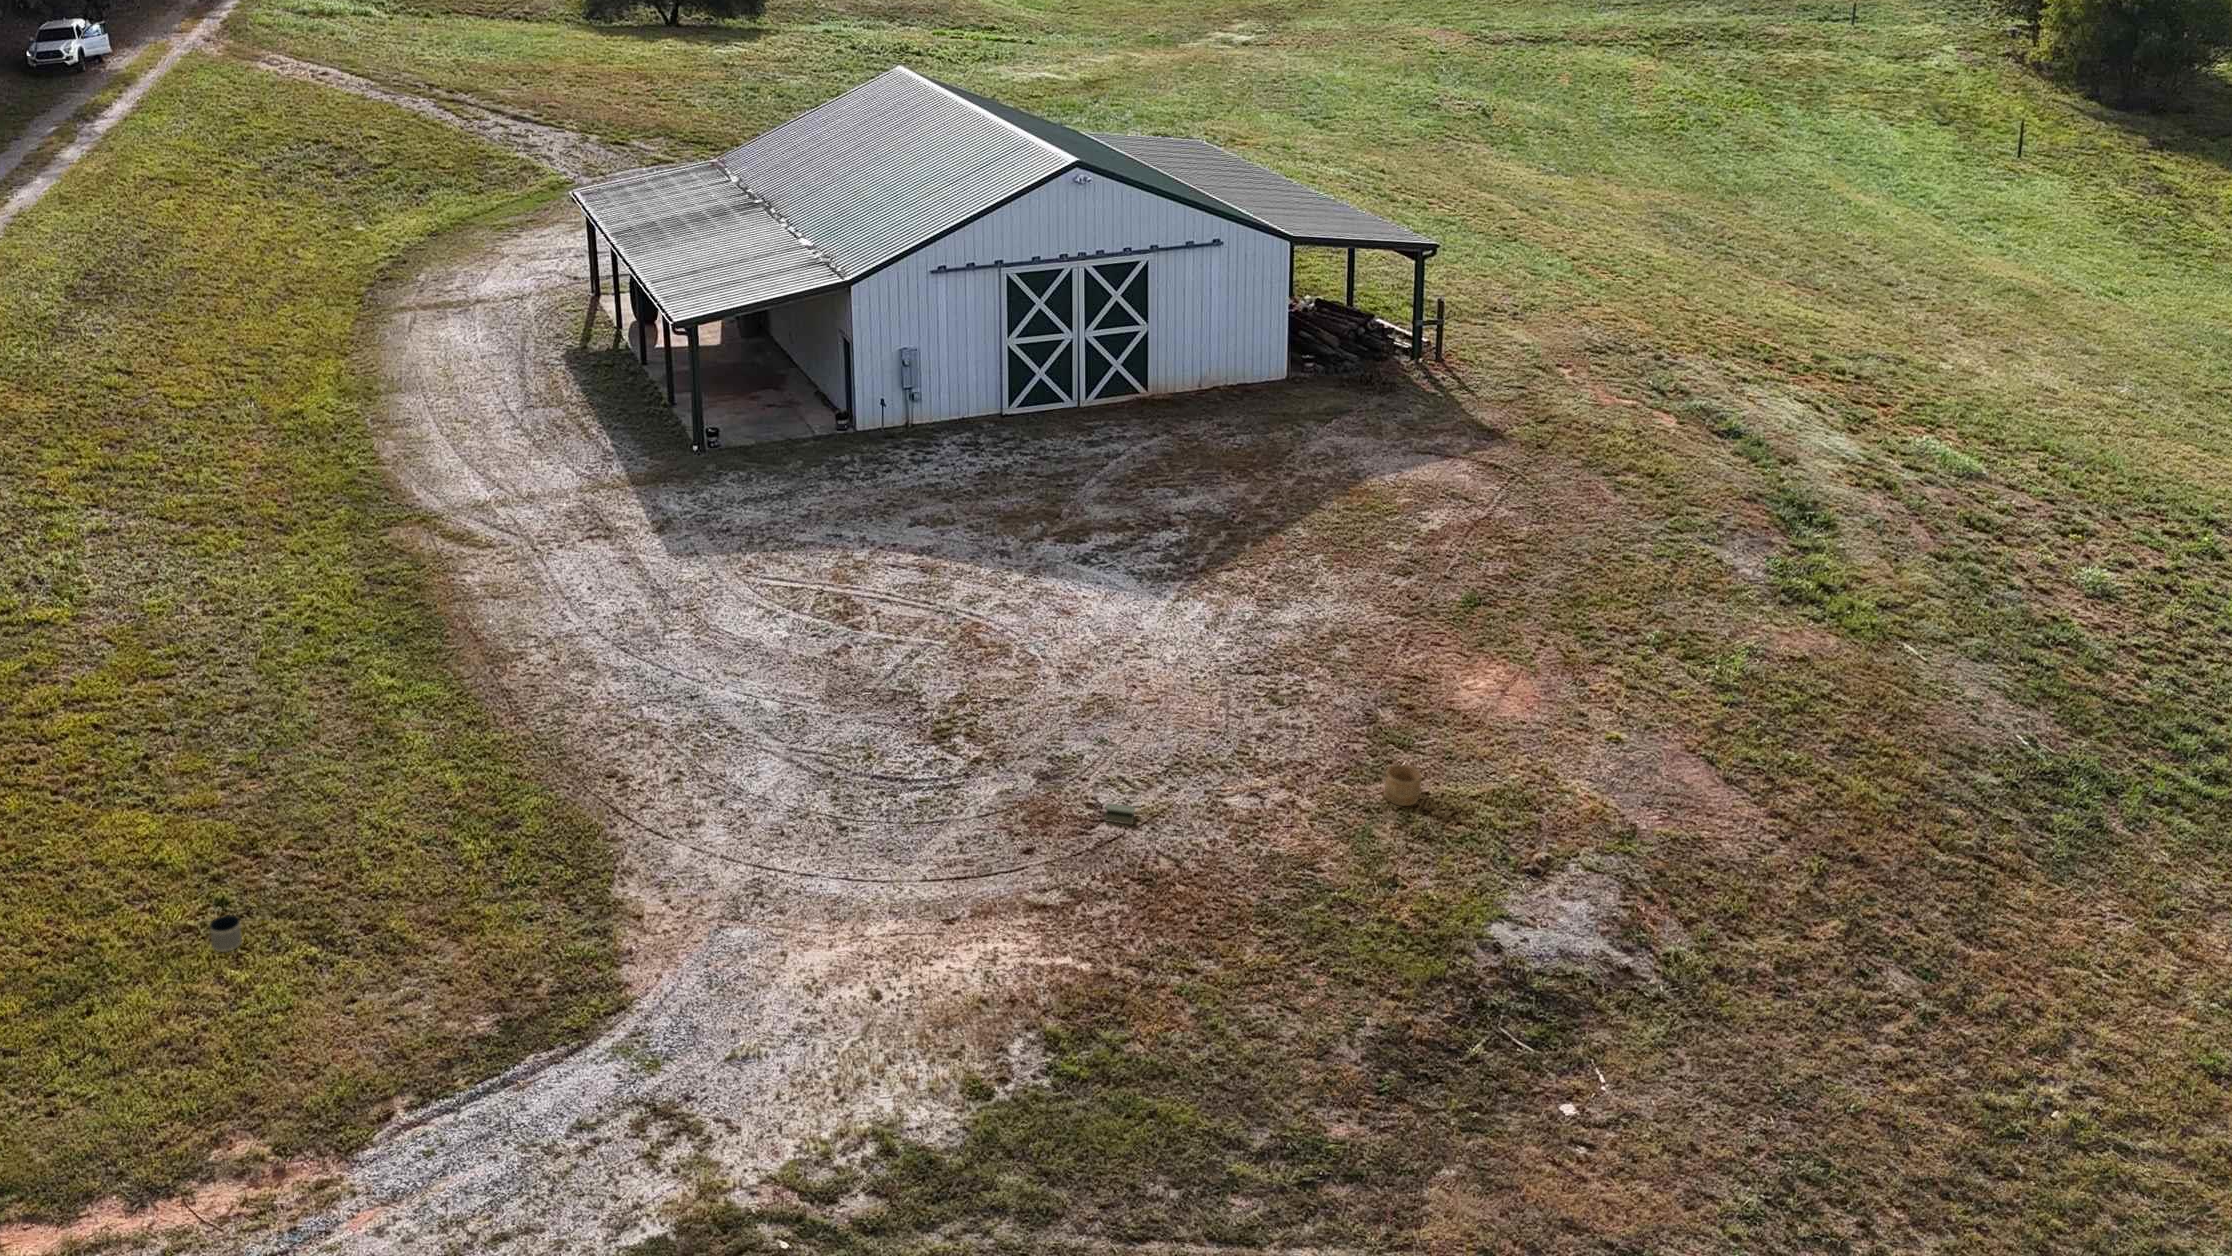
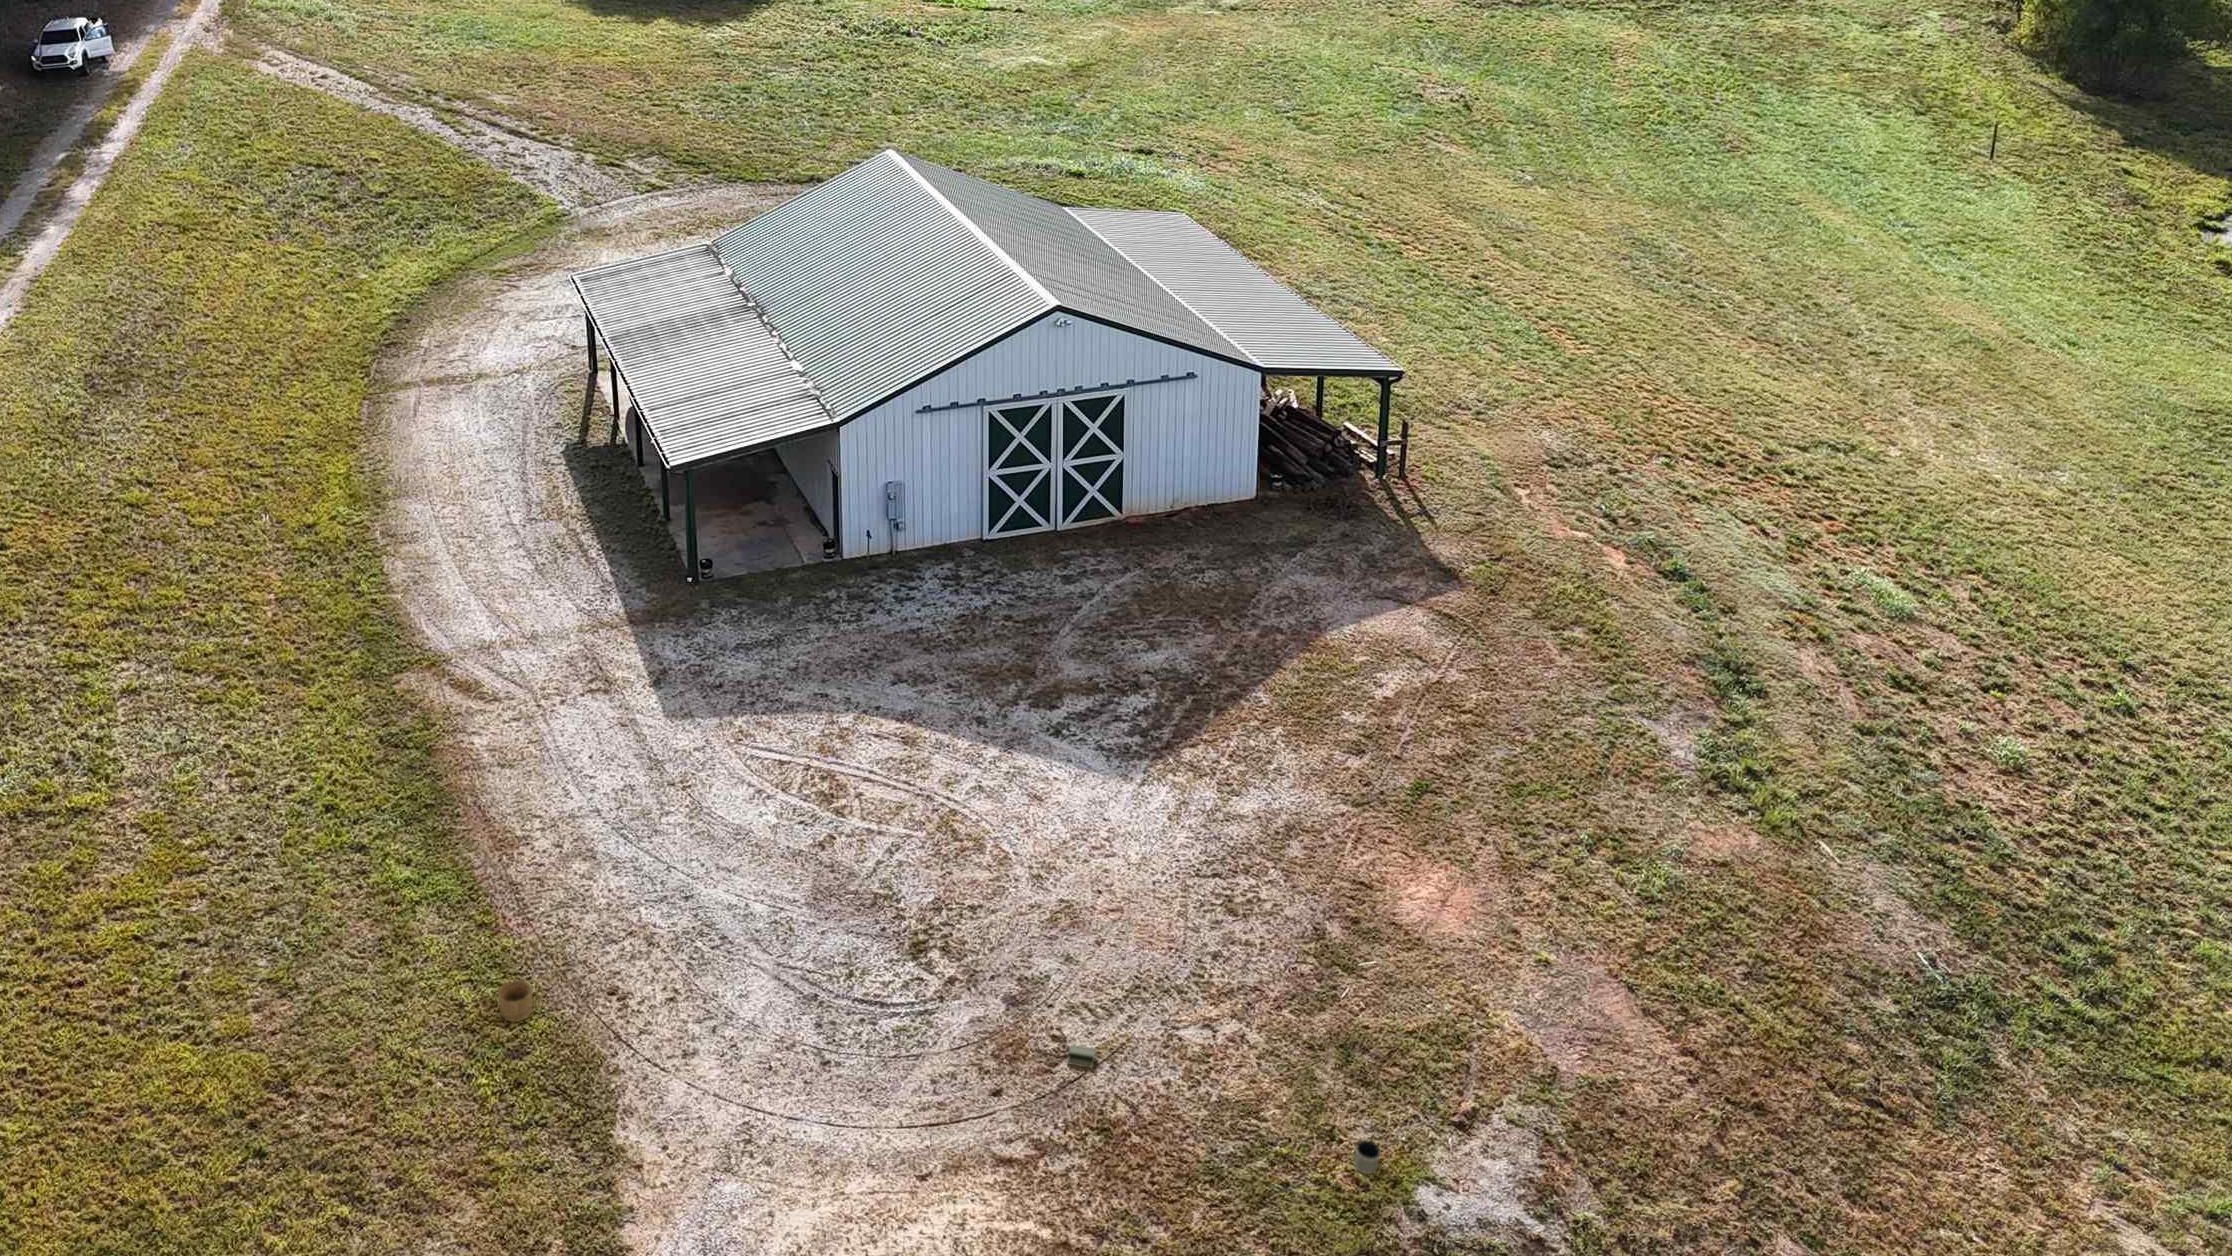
wooden bucket: present [1385,764,1422,806] -> present [498,980,533,1022]
planter: present [210,915,242,952] -> present [1354,1141,1380,1174]

